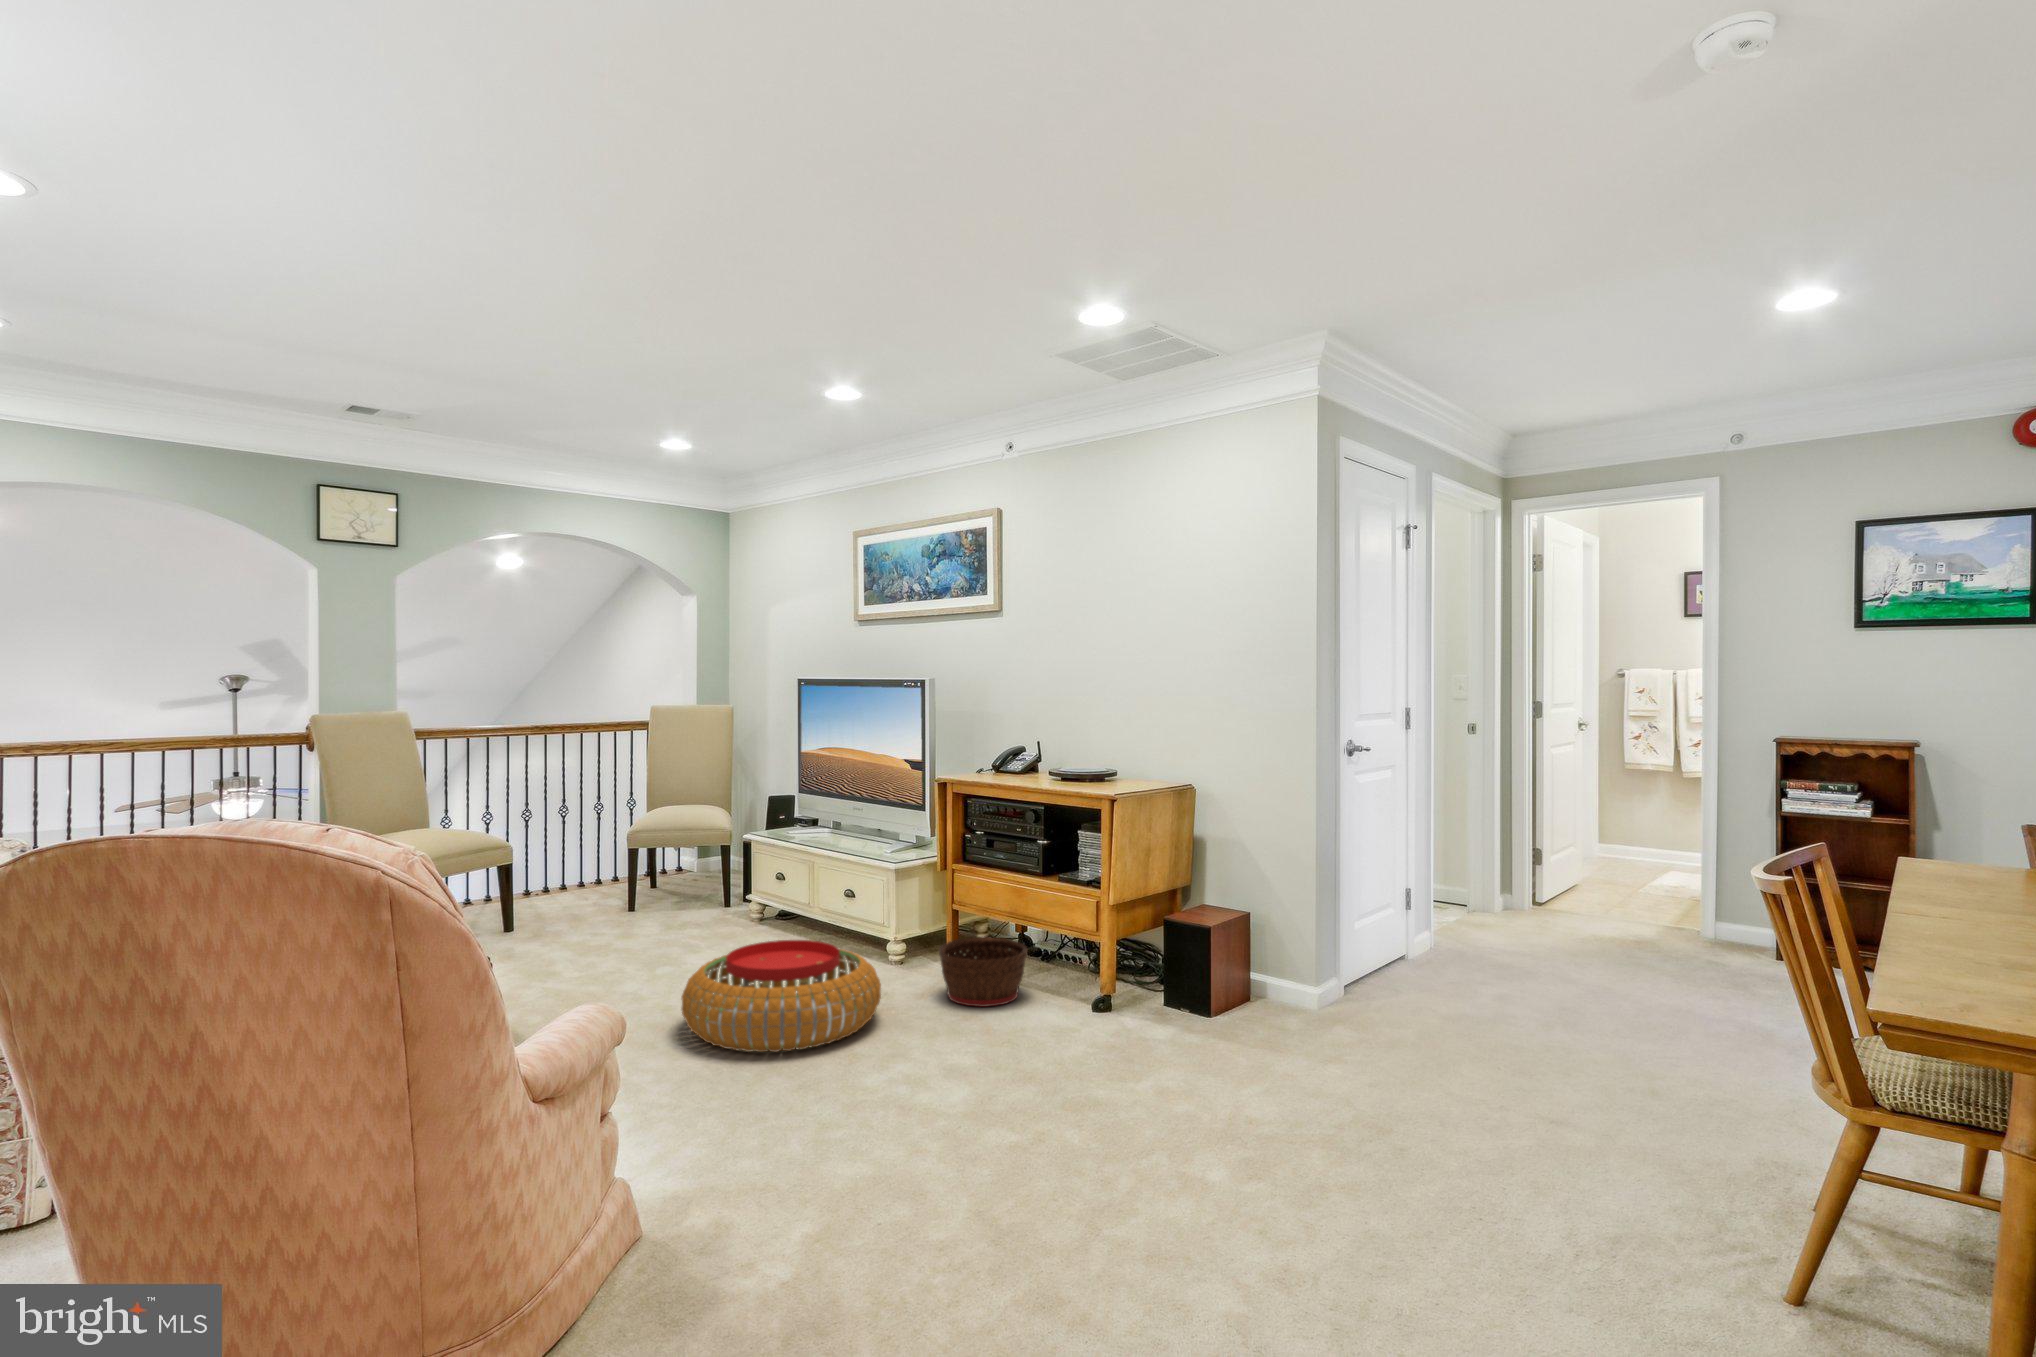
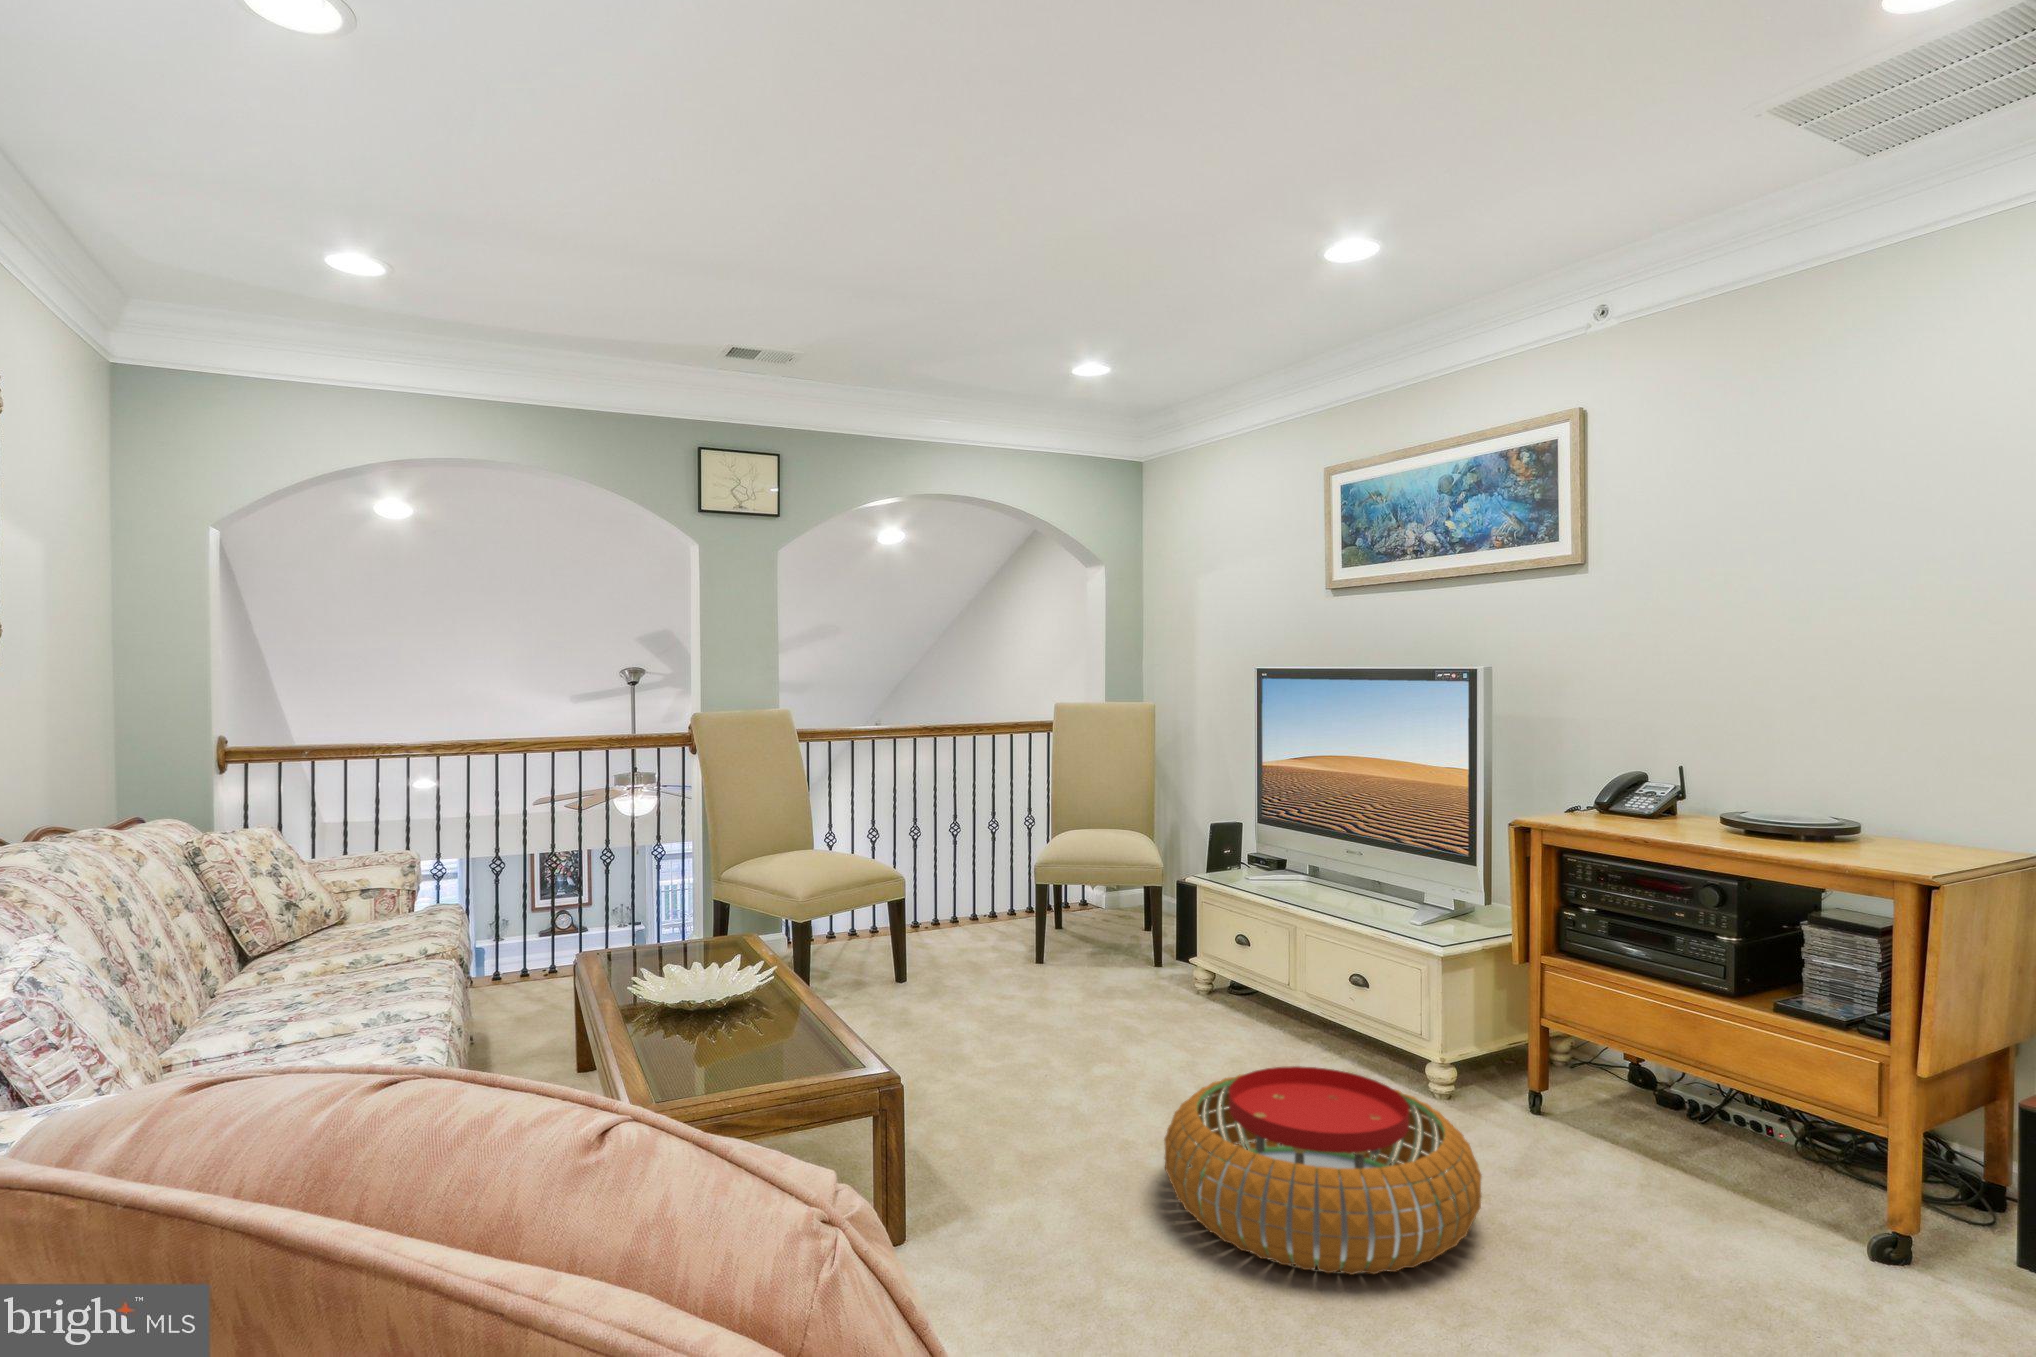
basket: present [939,937,1027,1007] -> none [1552,1084,1722,1218]

